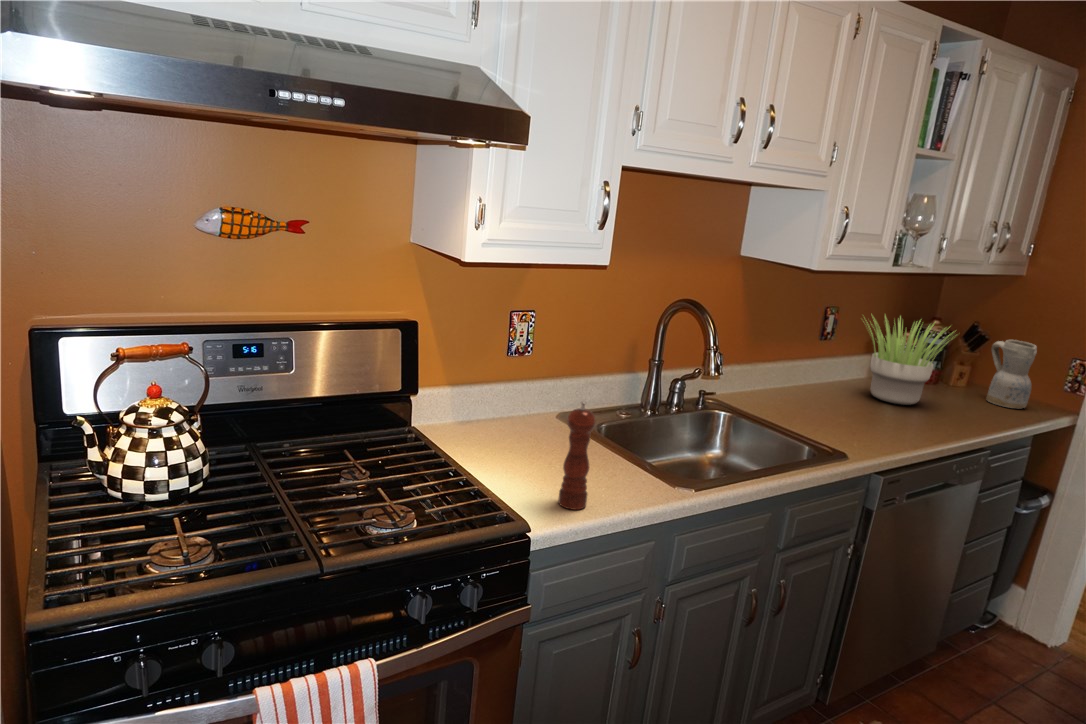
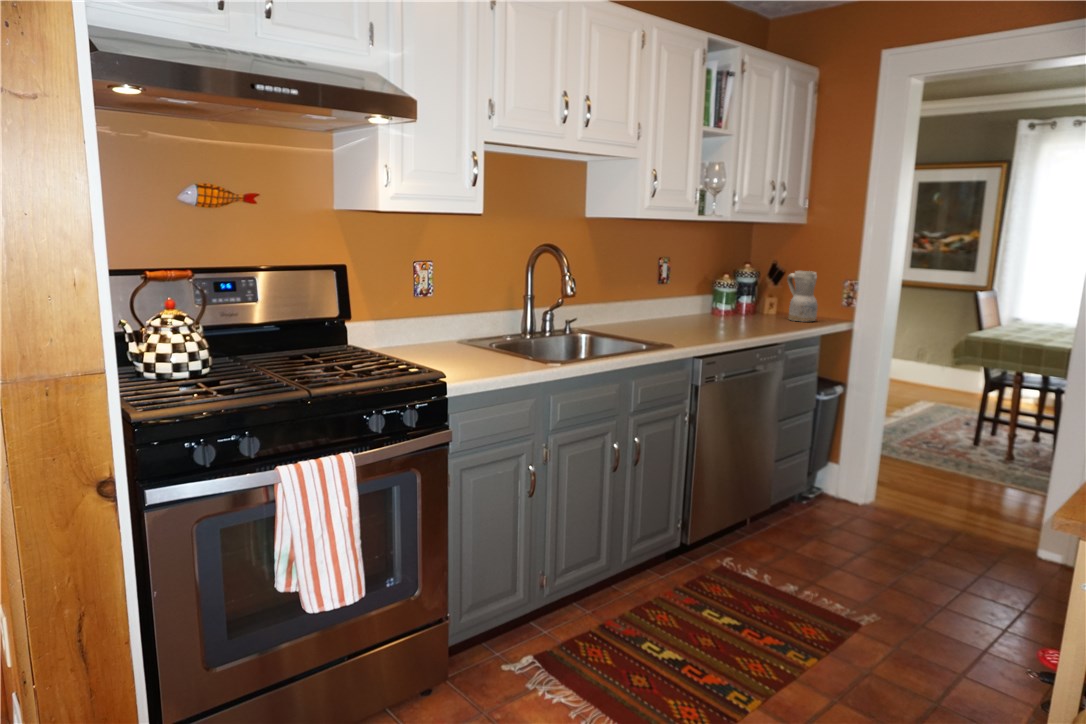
potted plant: present [870,316,949,405] -> none [683,259,758,324]
pepper mill: present [558,401,596,510] -> none [464,298,484,375]

